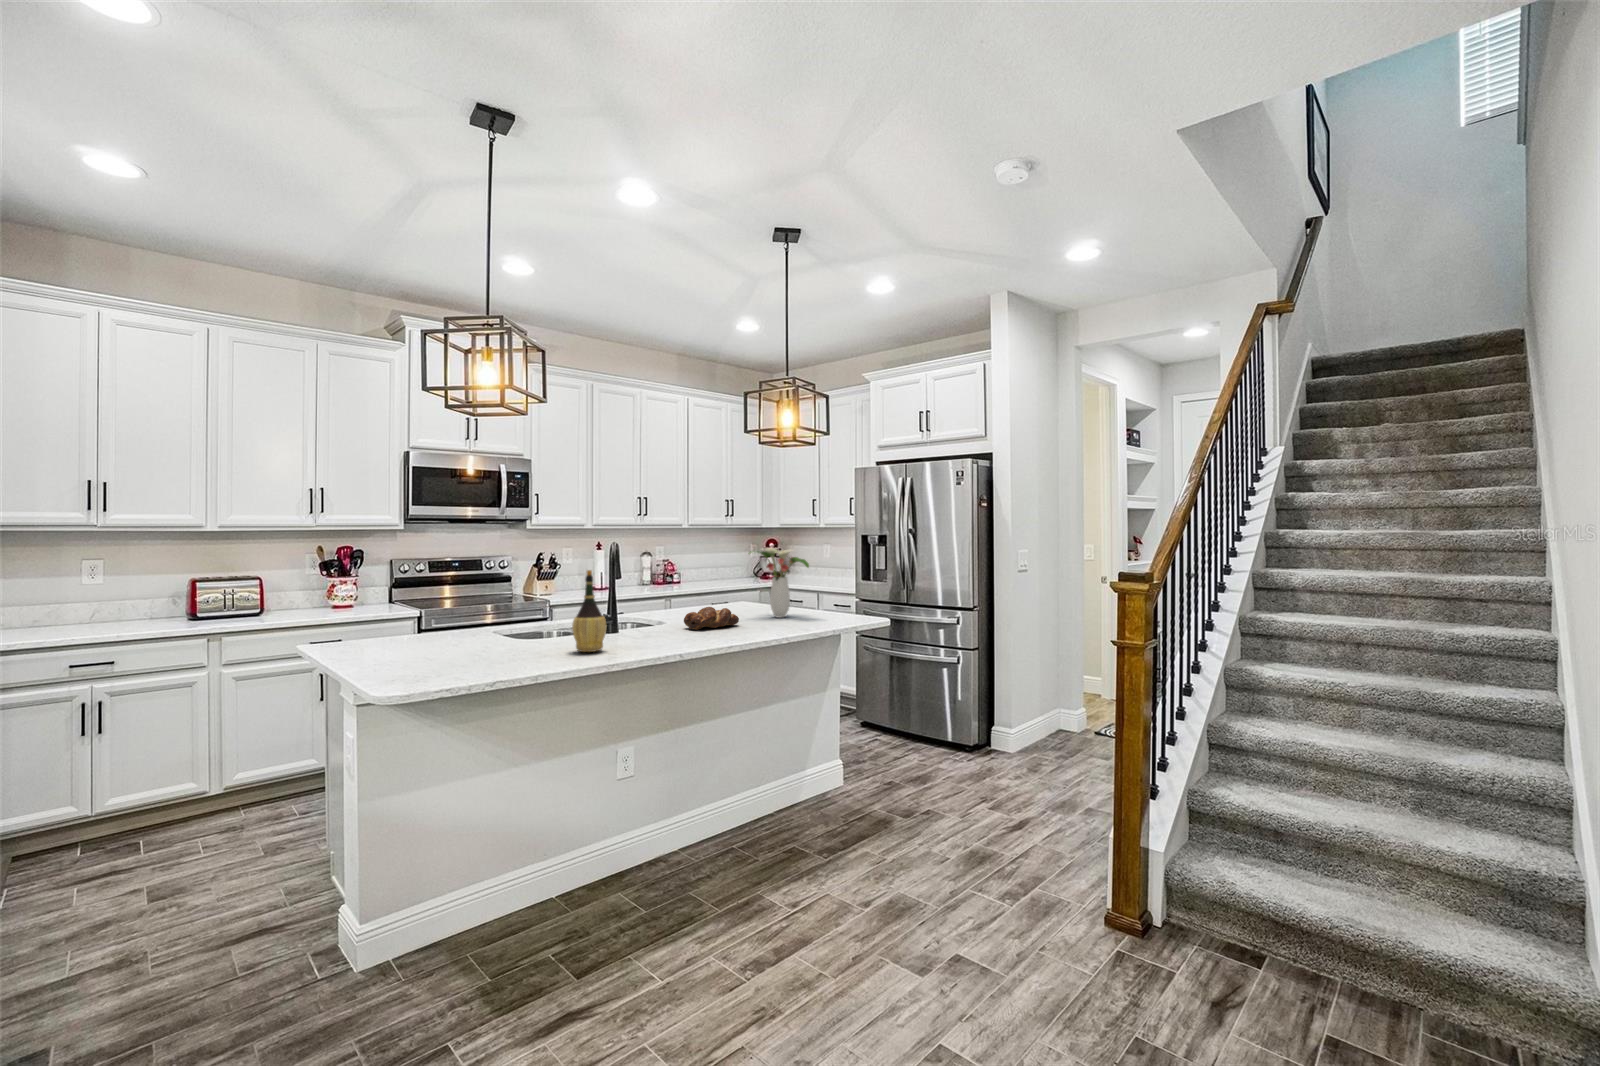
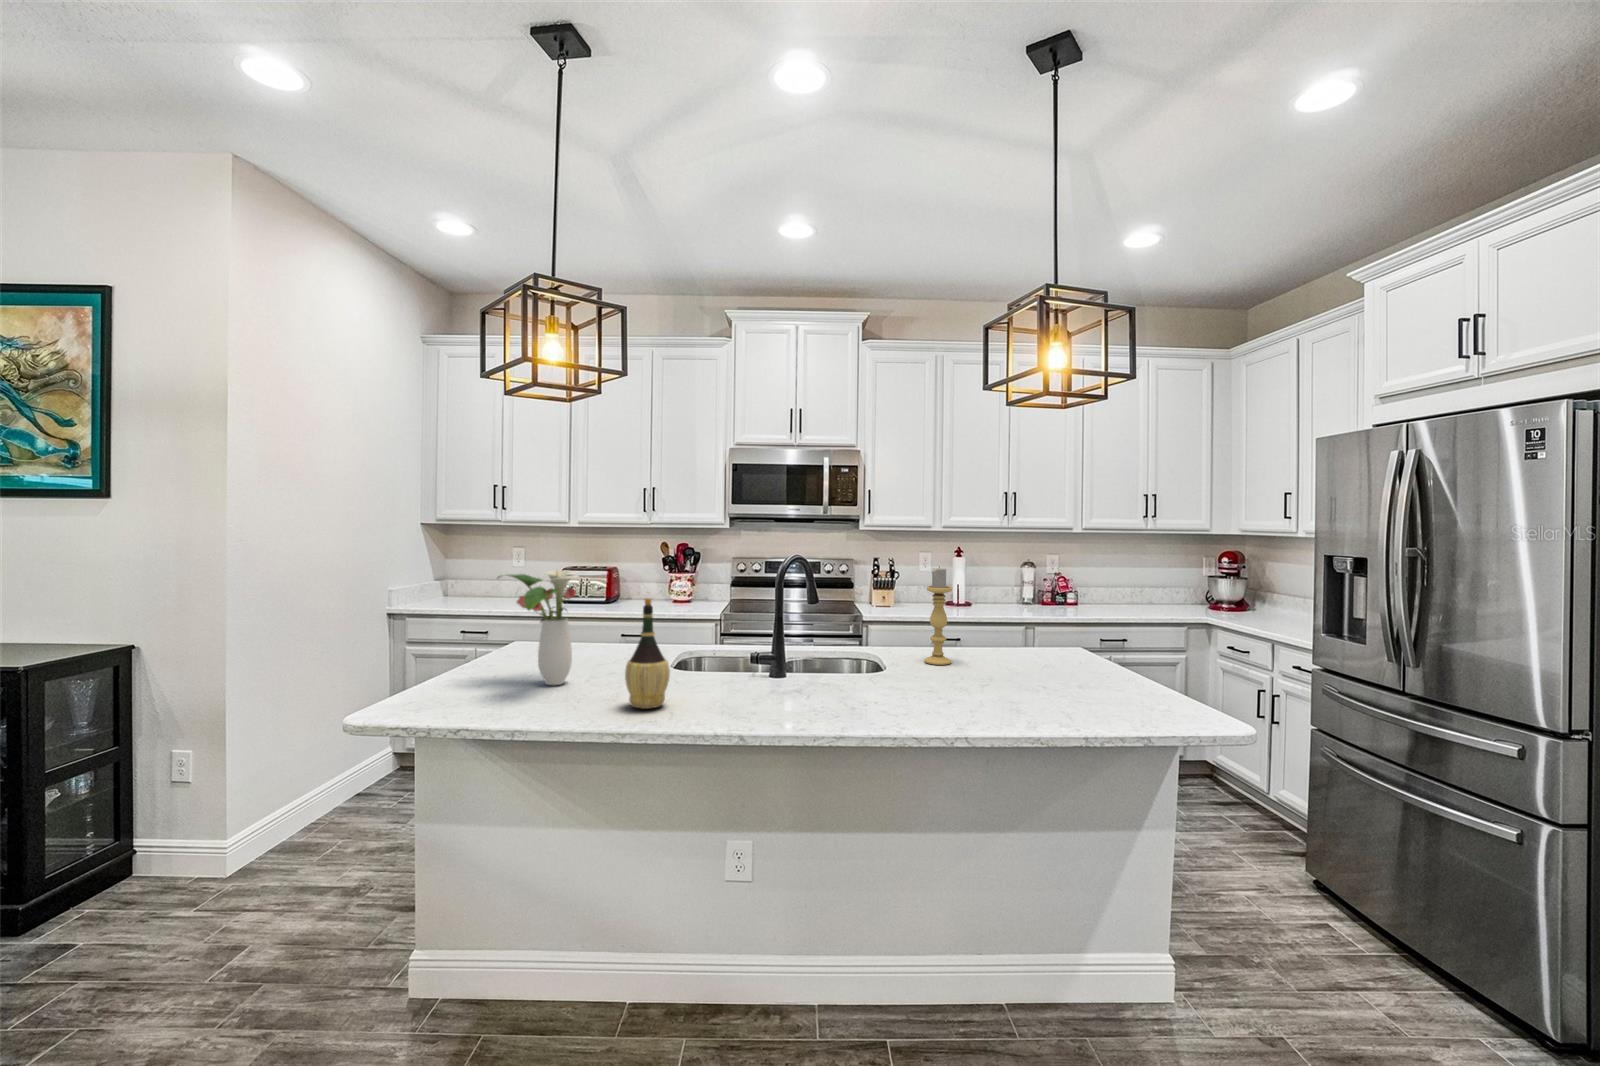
candle holder: none [684,547,702,615] -> present [924,567,952,665]
flower arrangement: present [750,548,809,618] -> present [498,570,578,685]
bread loaf: present [684,607,739,630] -> none [852,661,938,695]

